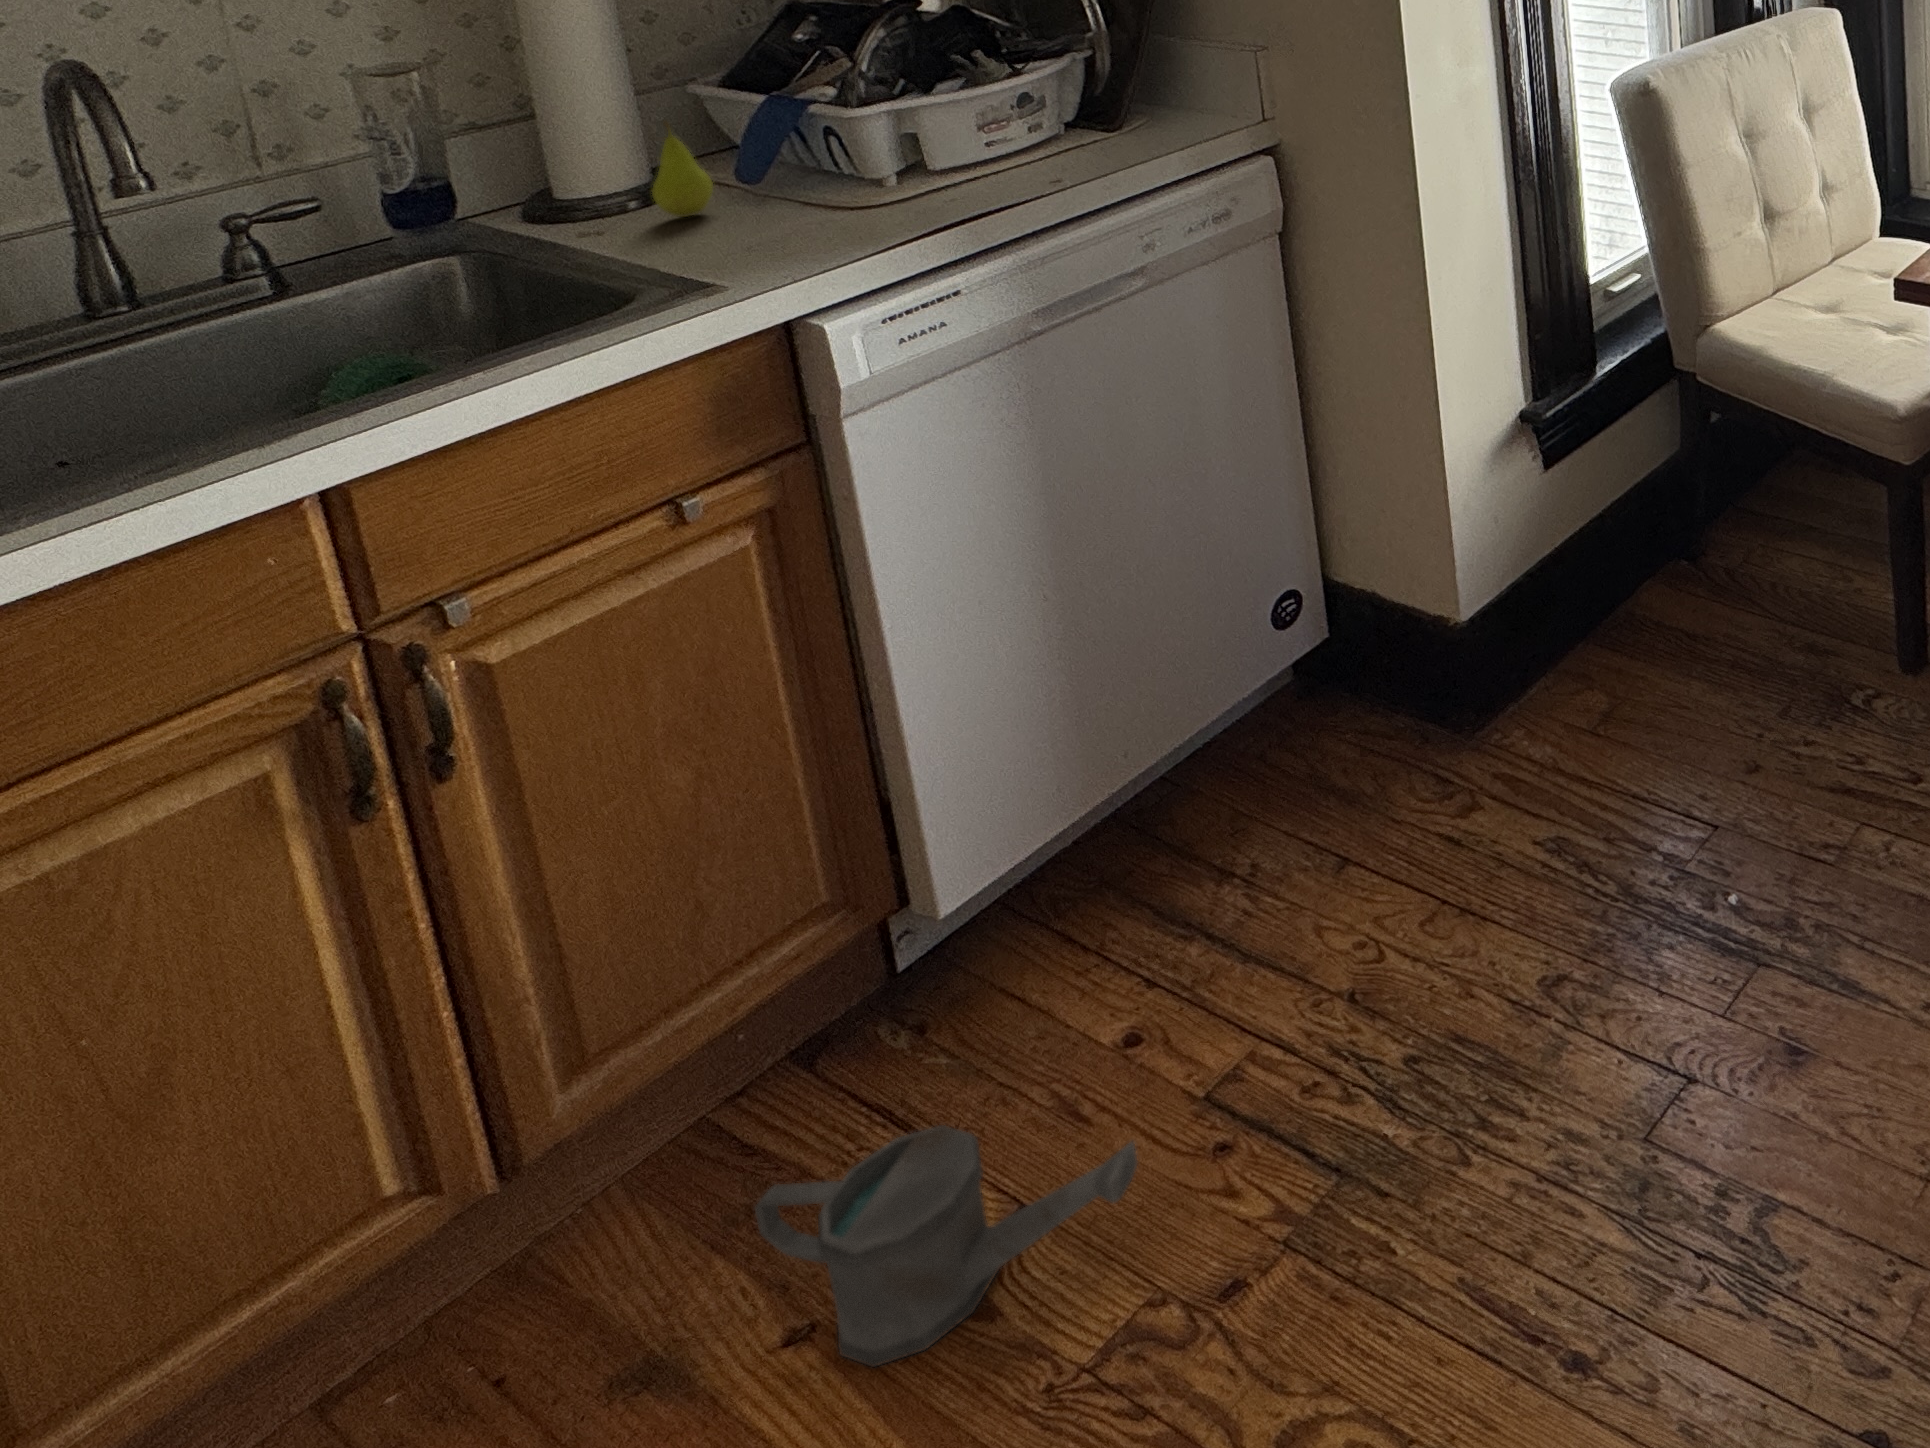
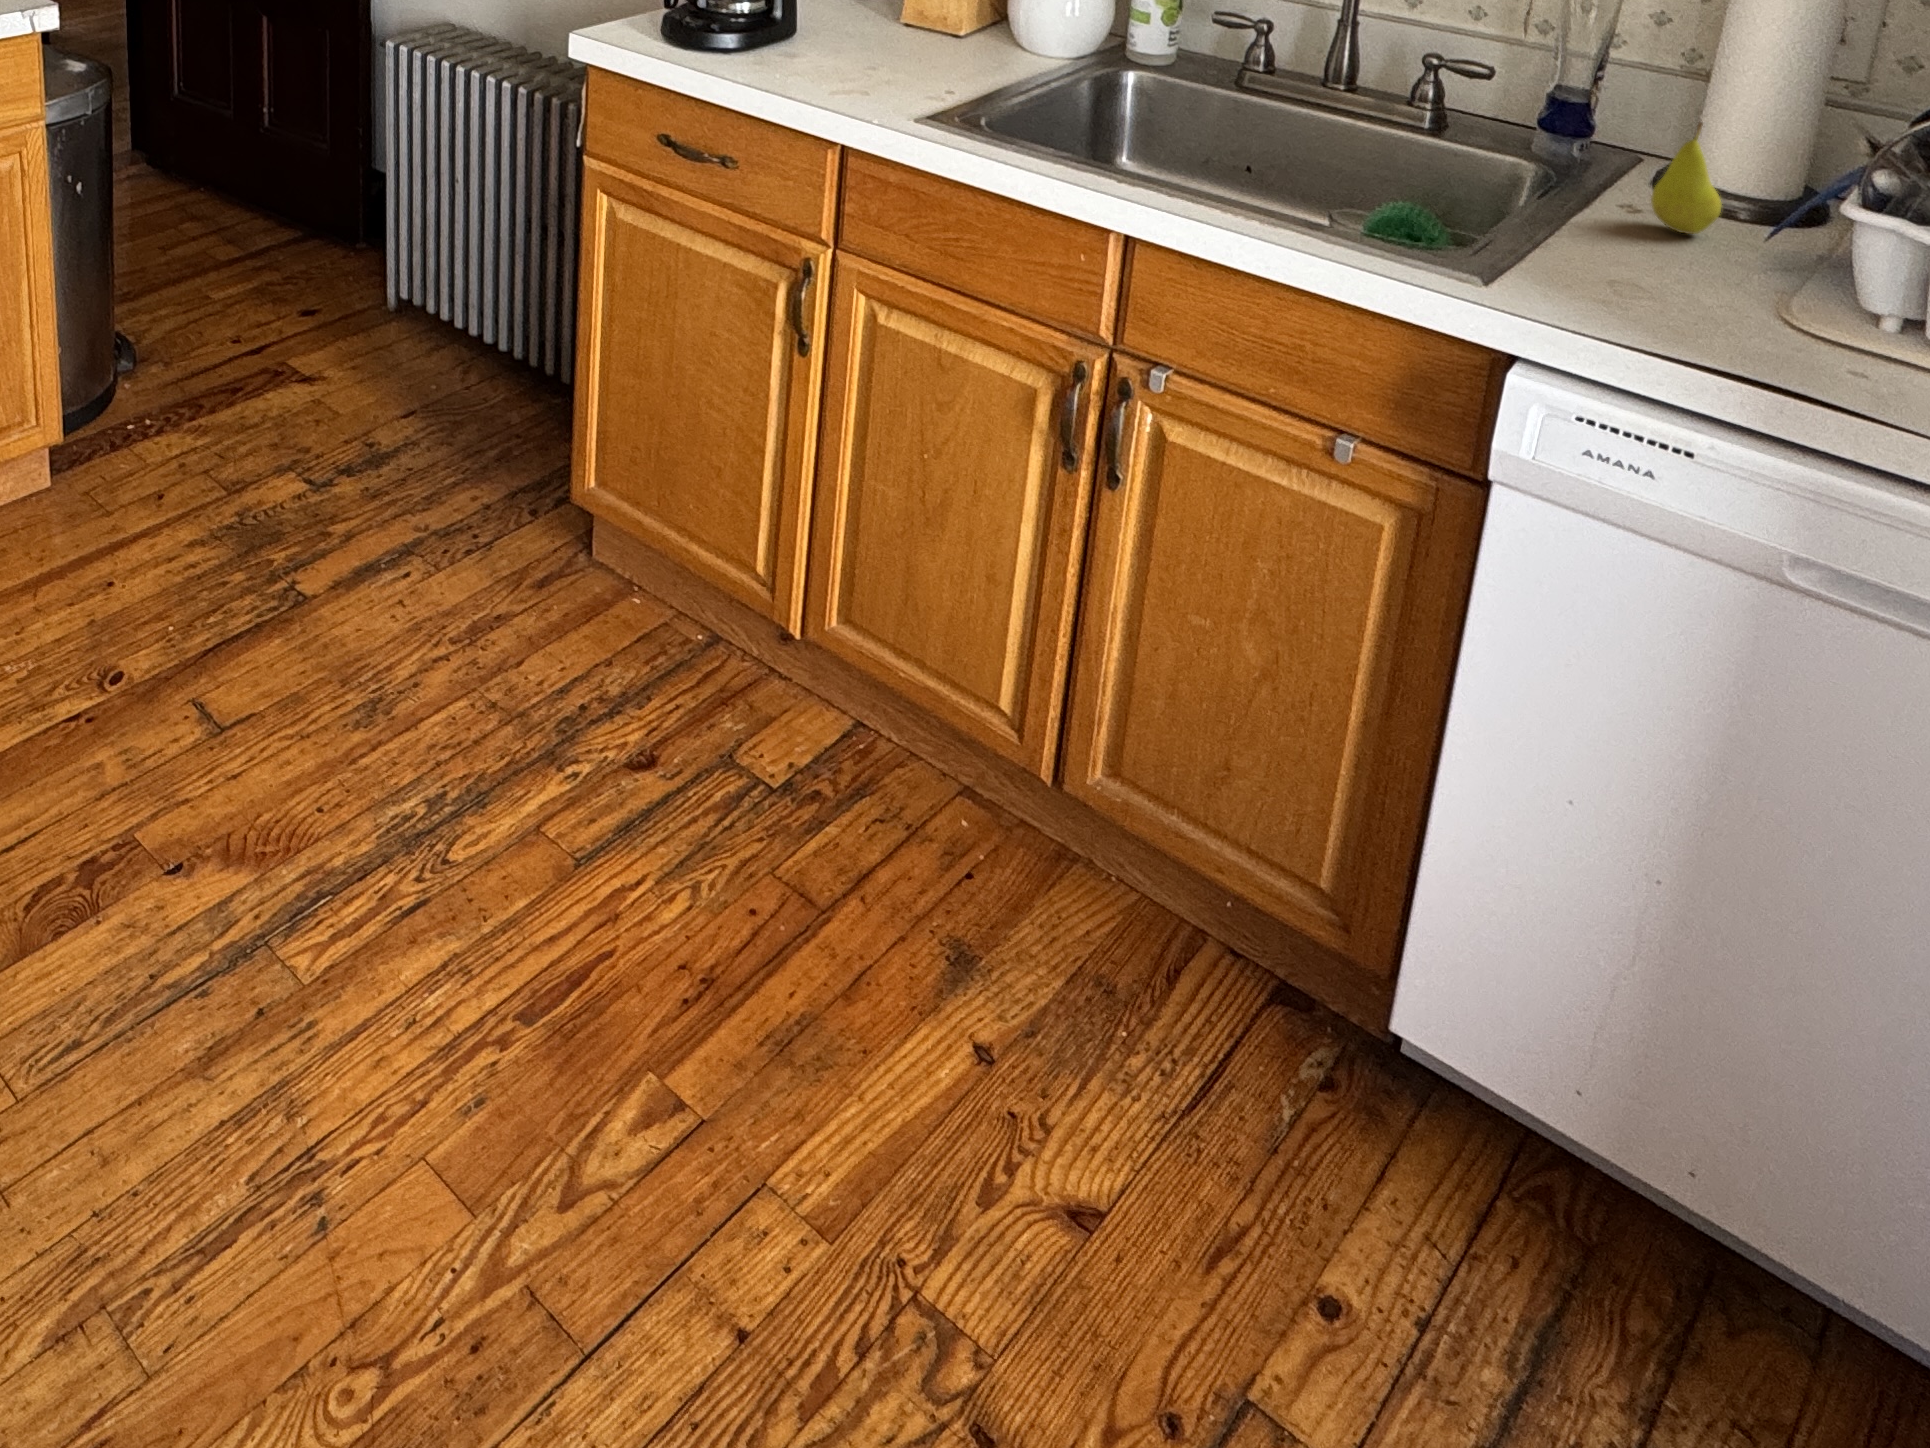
watering can: present [755,1125,1138,1367] -> none [945,946,1094,1254]

